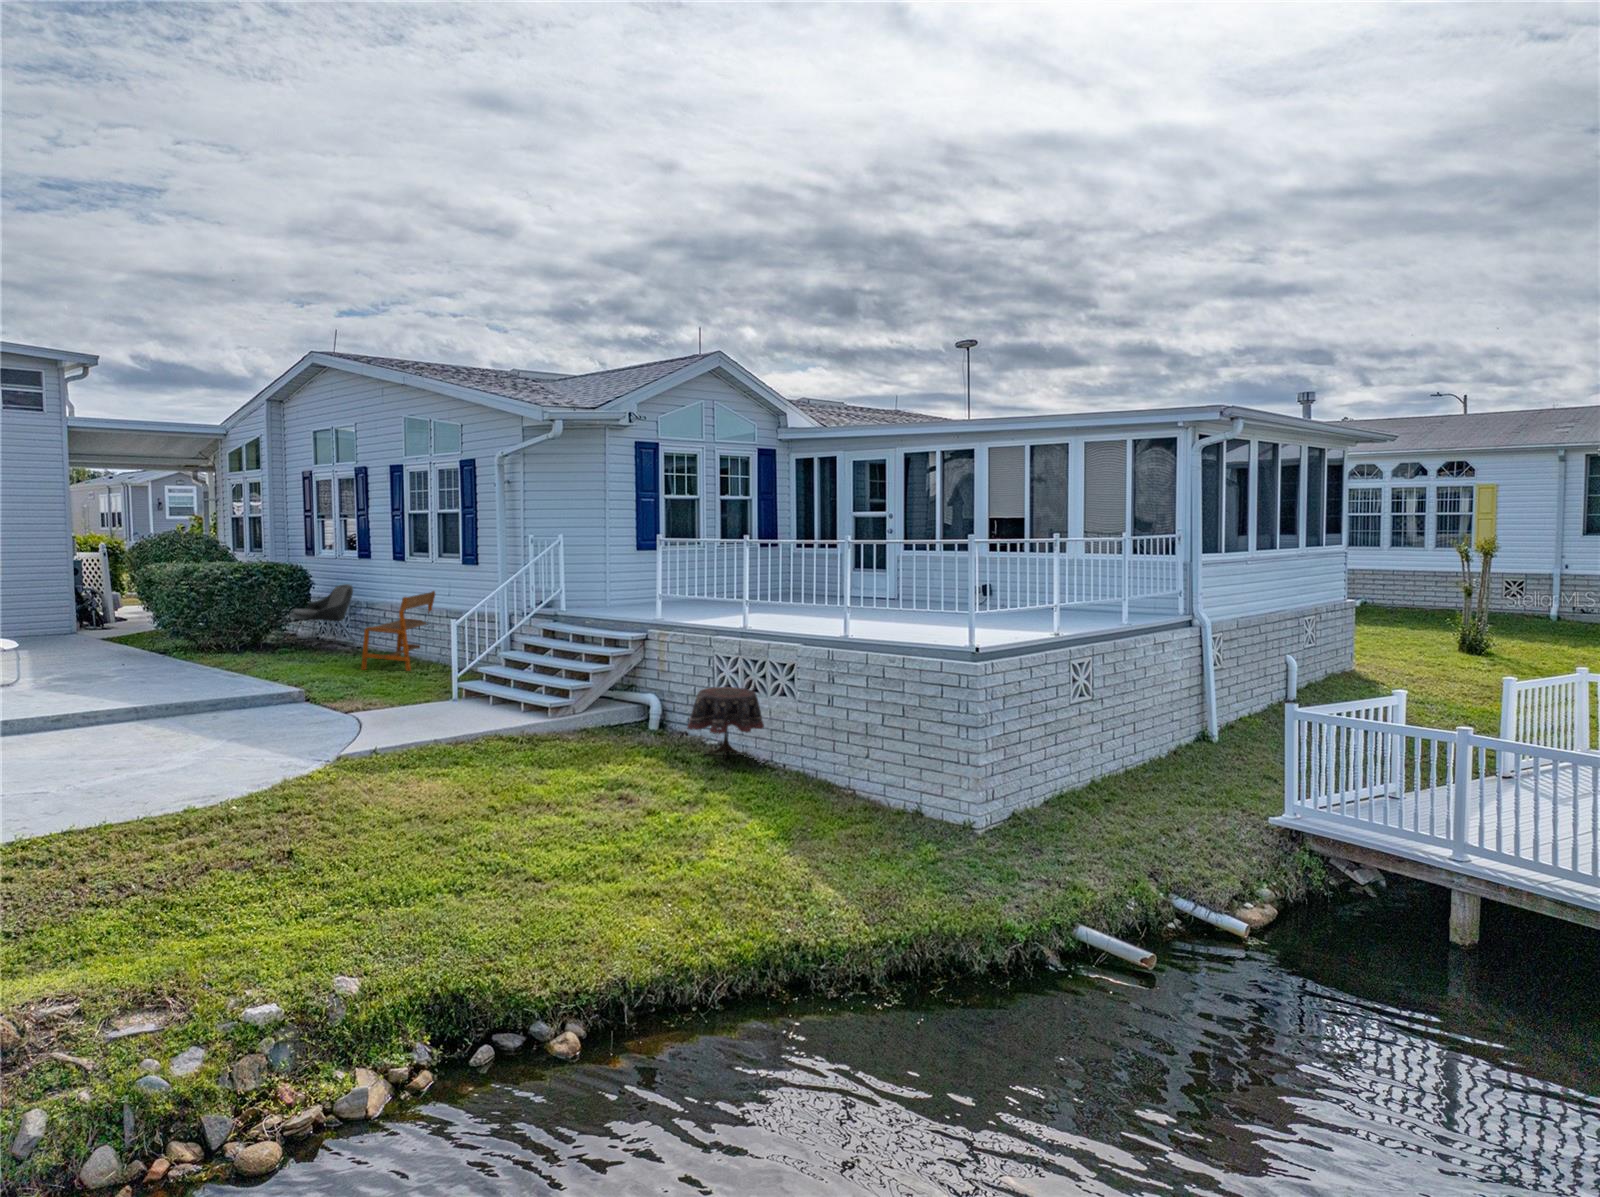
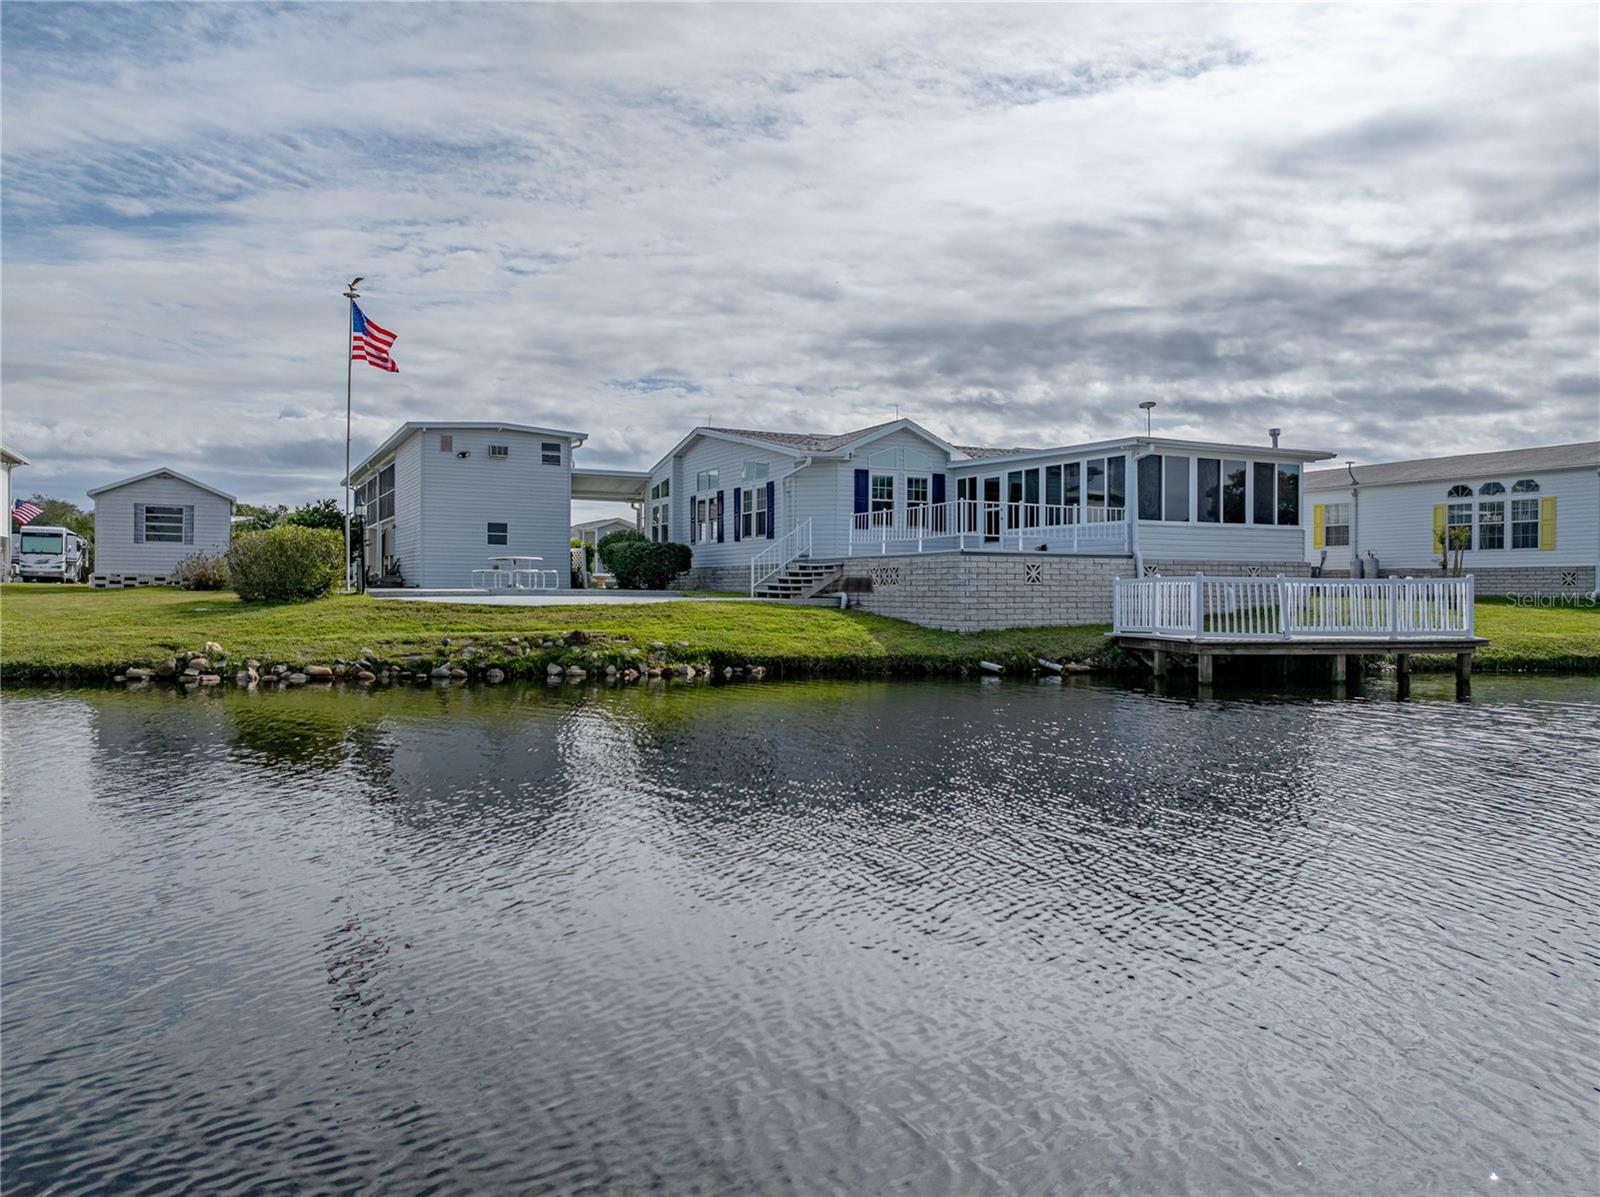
lounge chair: present [289,584,353,647] -> none [680,558,714,591]
bench: present [361,591,435,671] -> none [713,555,754,595]

